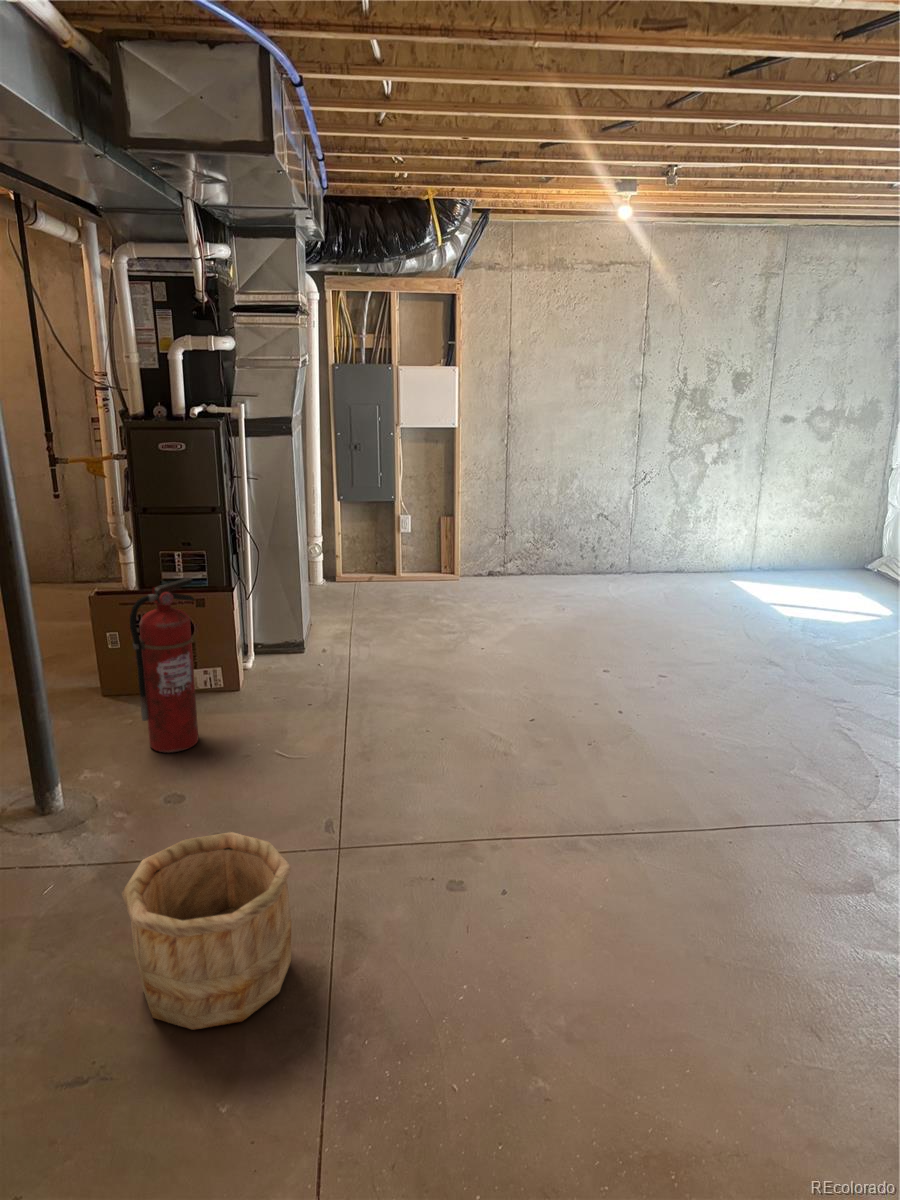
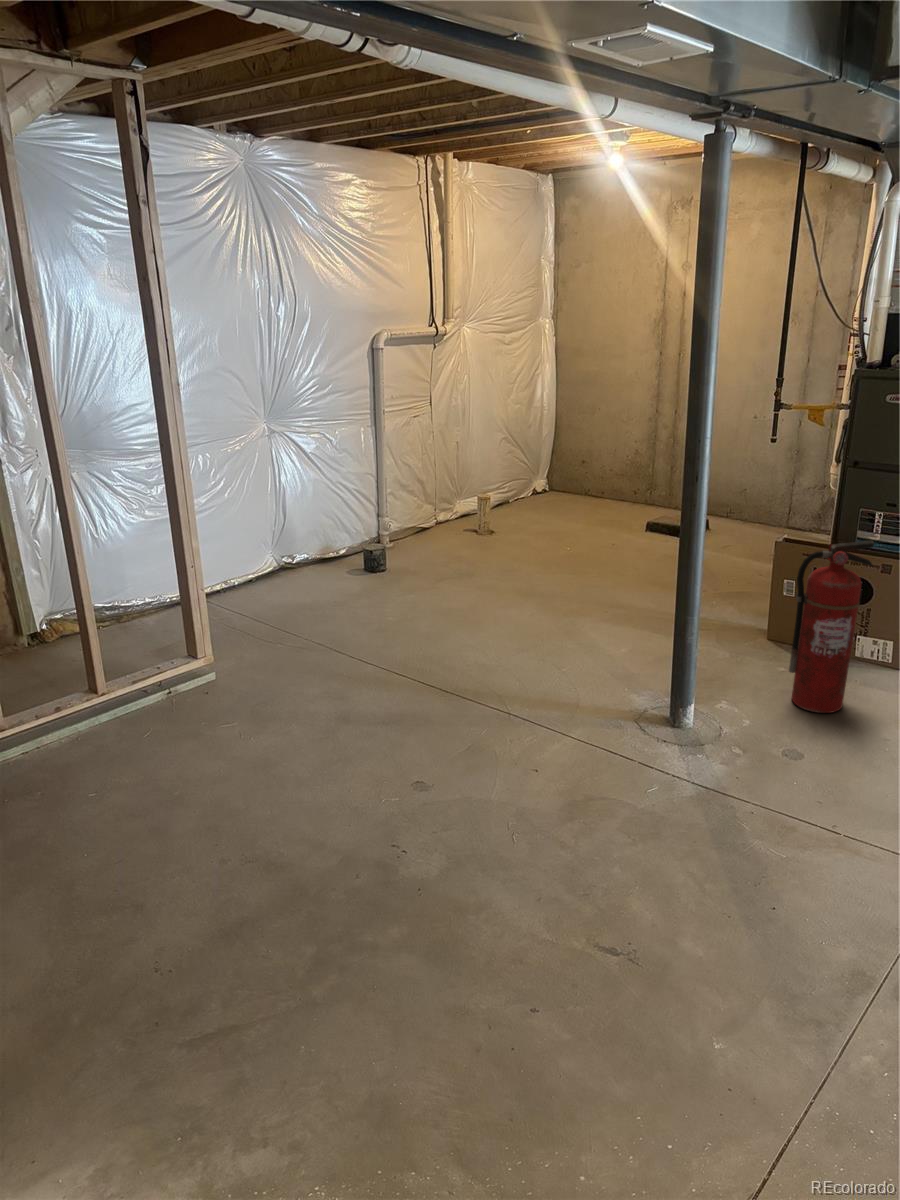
wooden bucket: present [122,832,291,1030] -> none [690,793,861,983]

